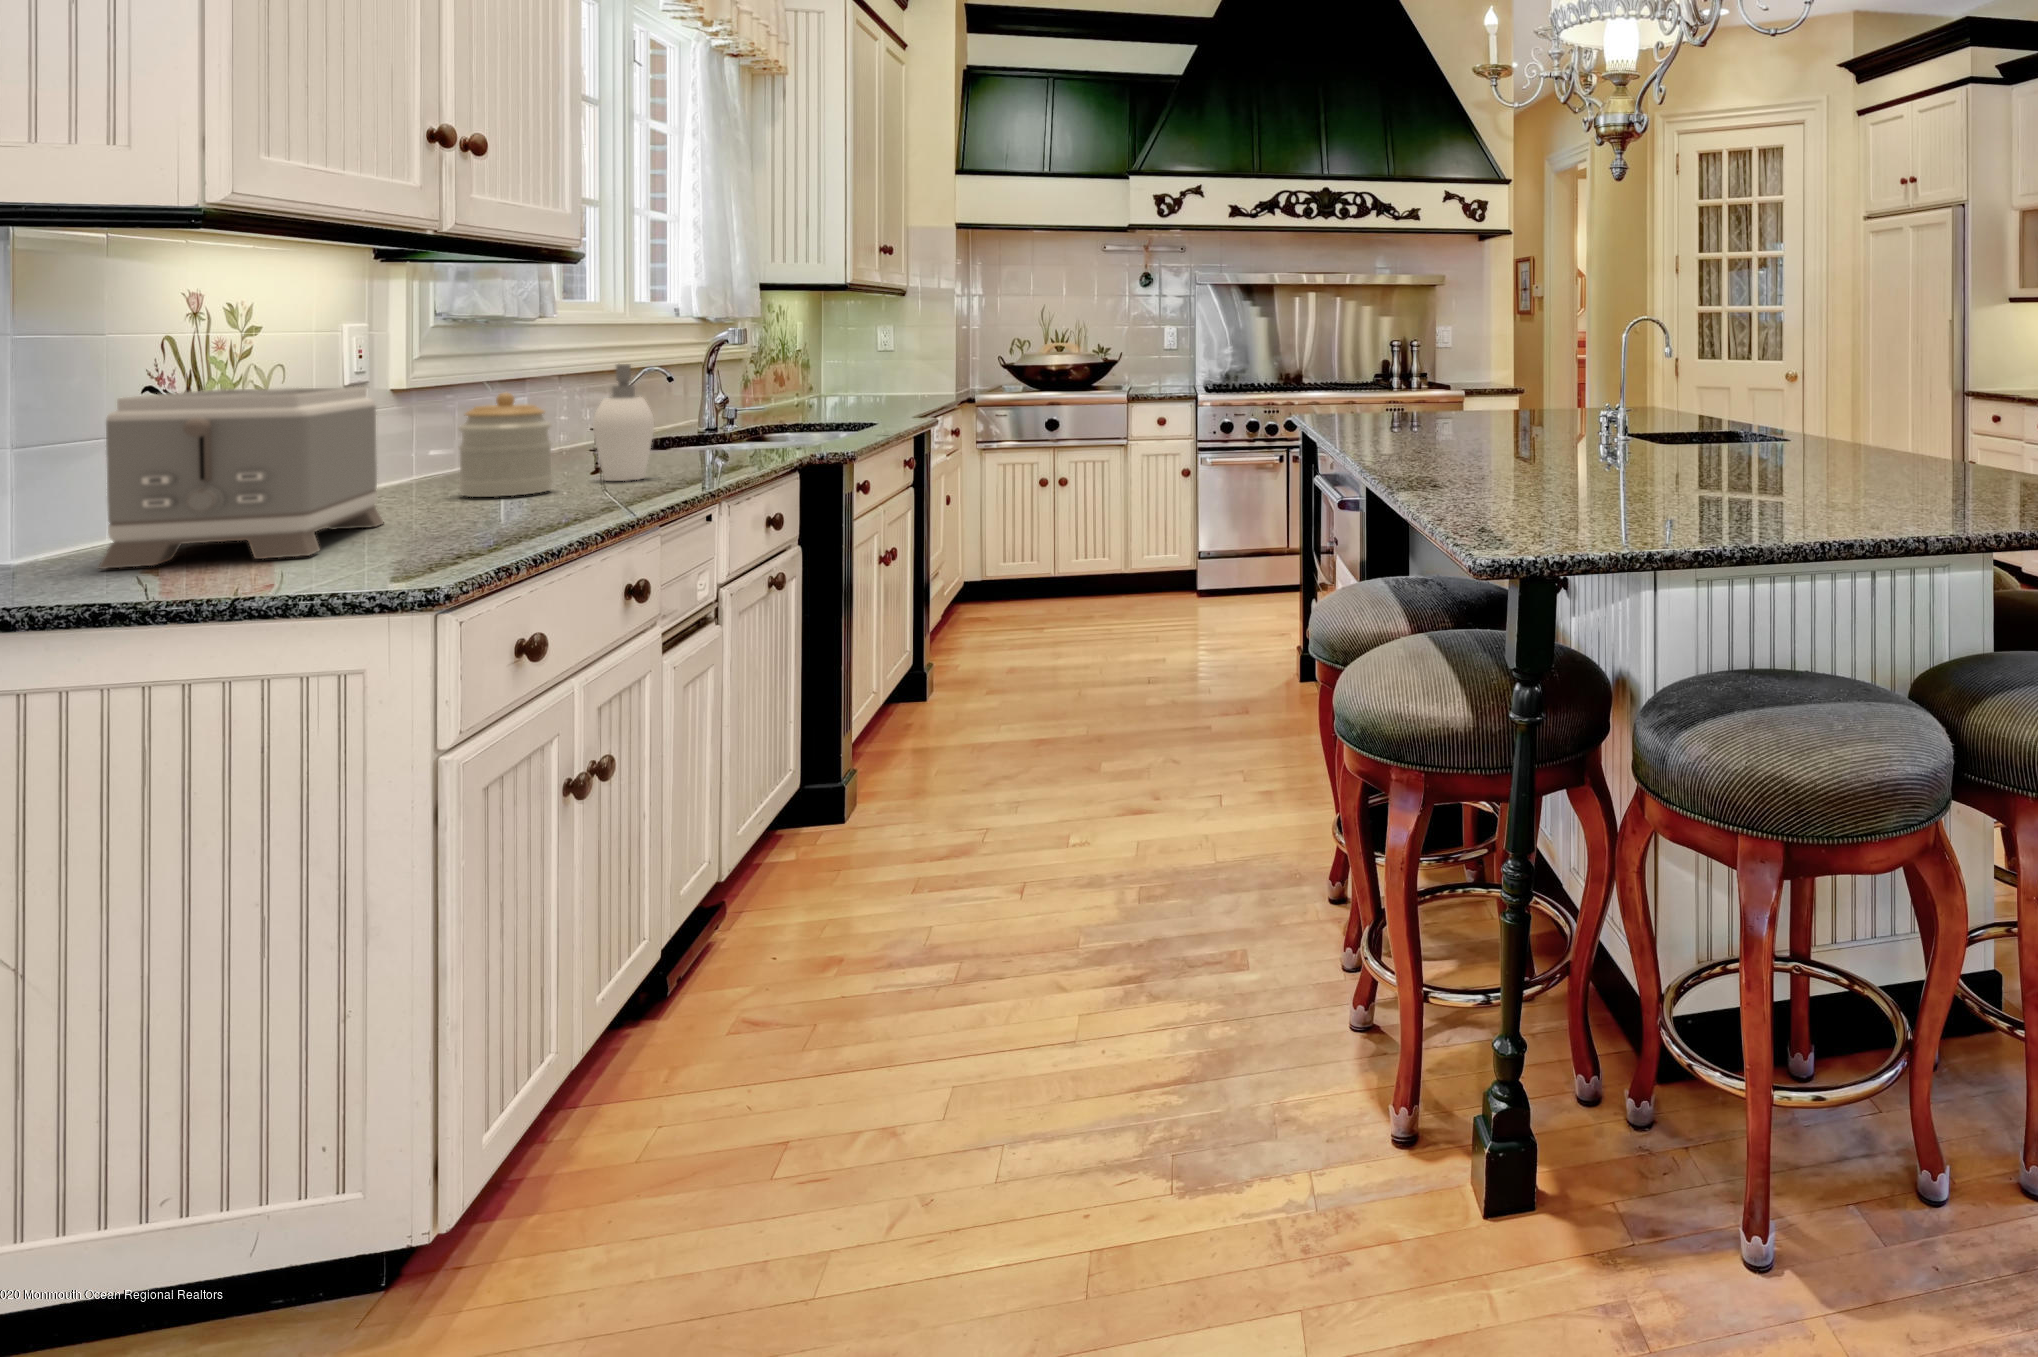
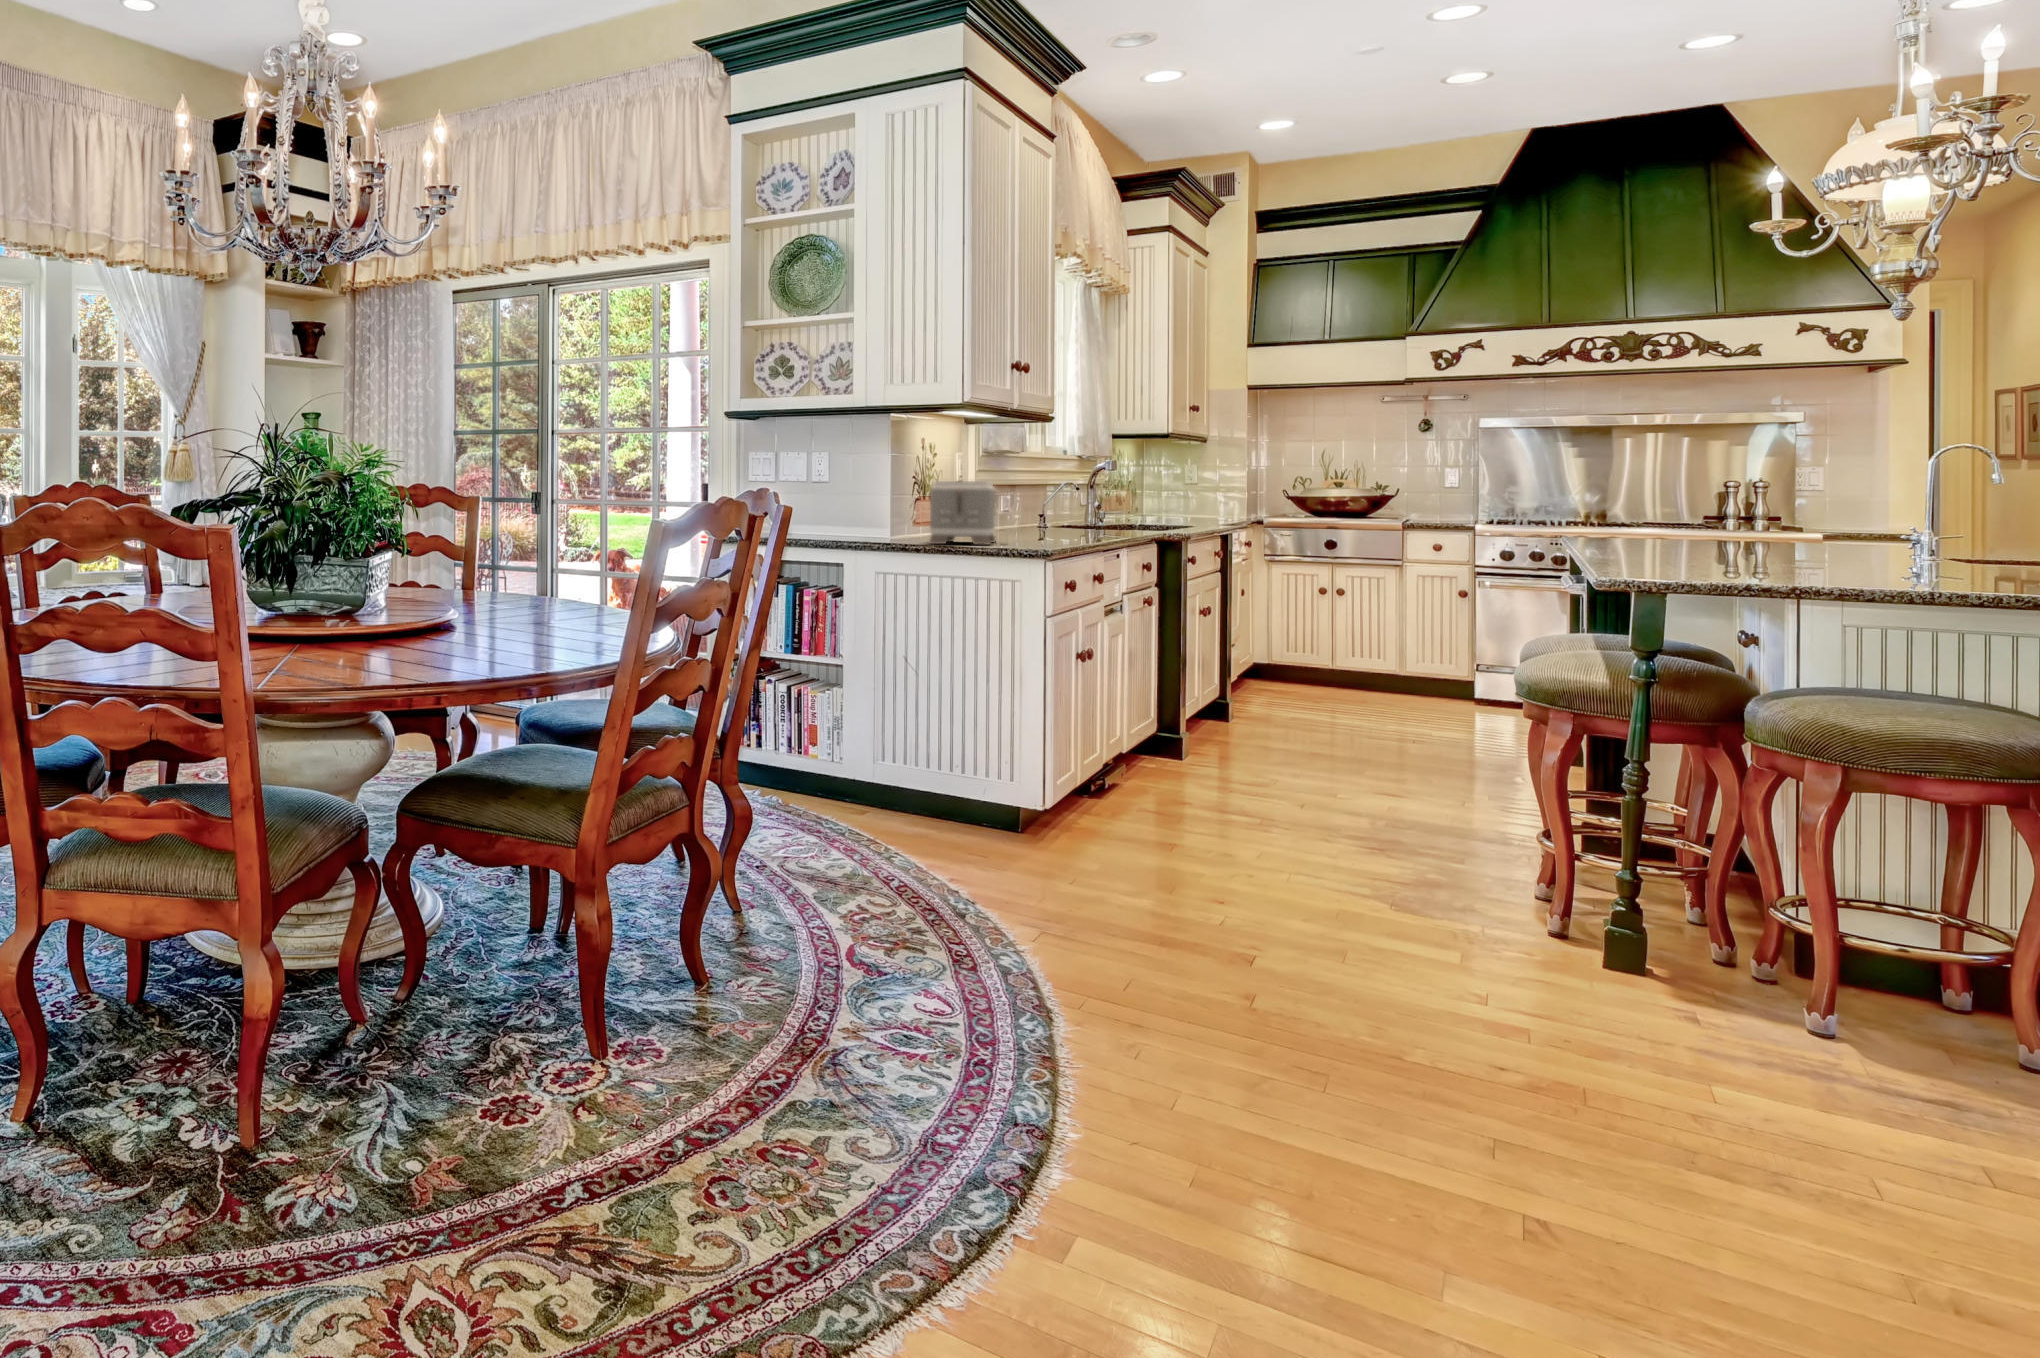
soap dispenser: present [593,364,654,481] -> none [1060,478,1098,539]
jar: present [459,393,552,497] -> none [1009,490,1048,539]

